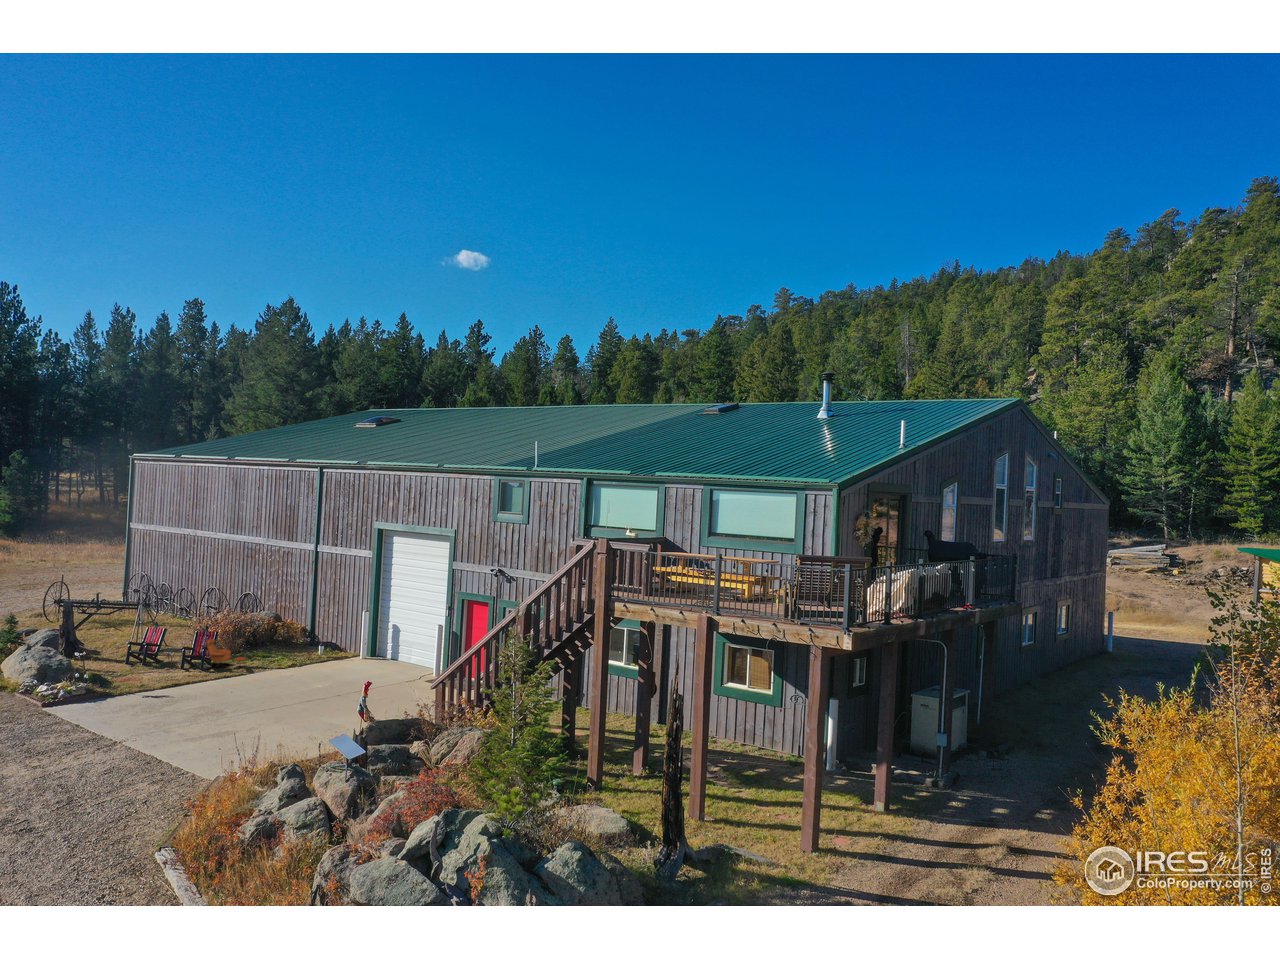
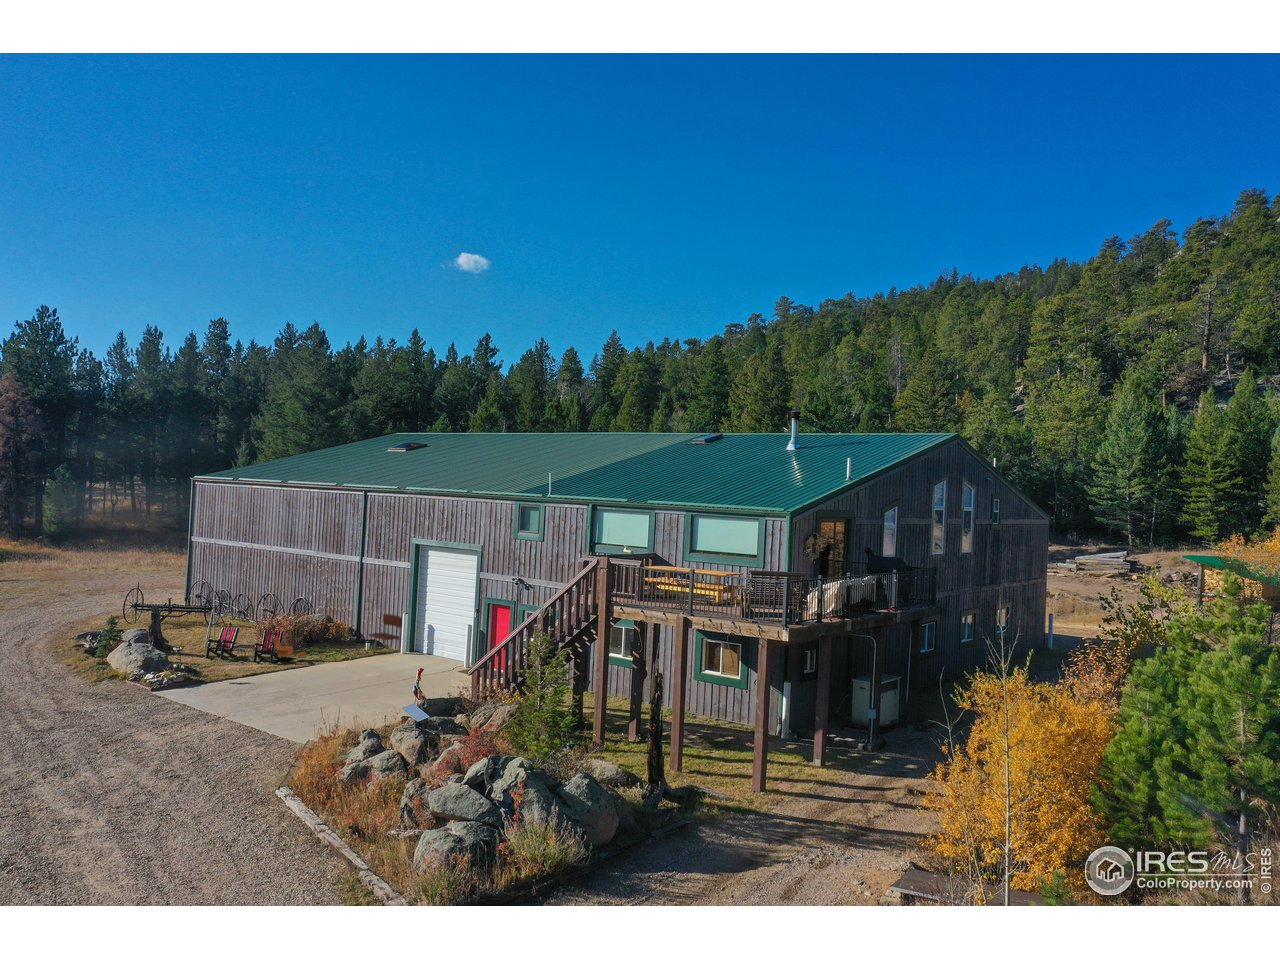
bench: none [325,611,364,658] -> present [369,614,402,653]

